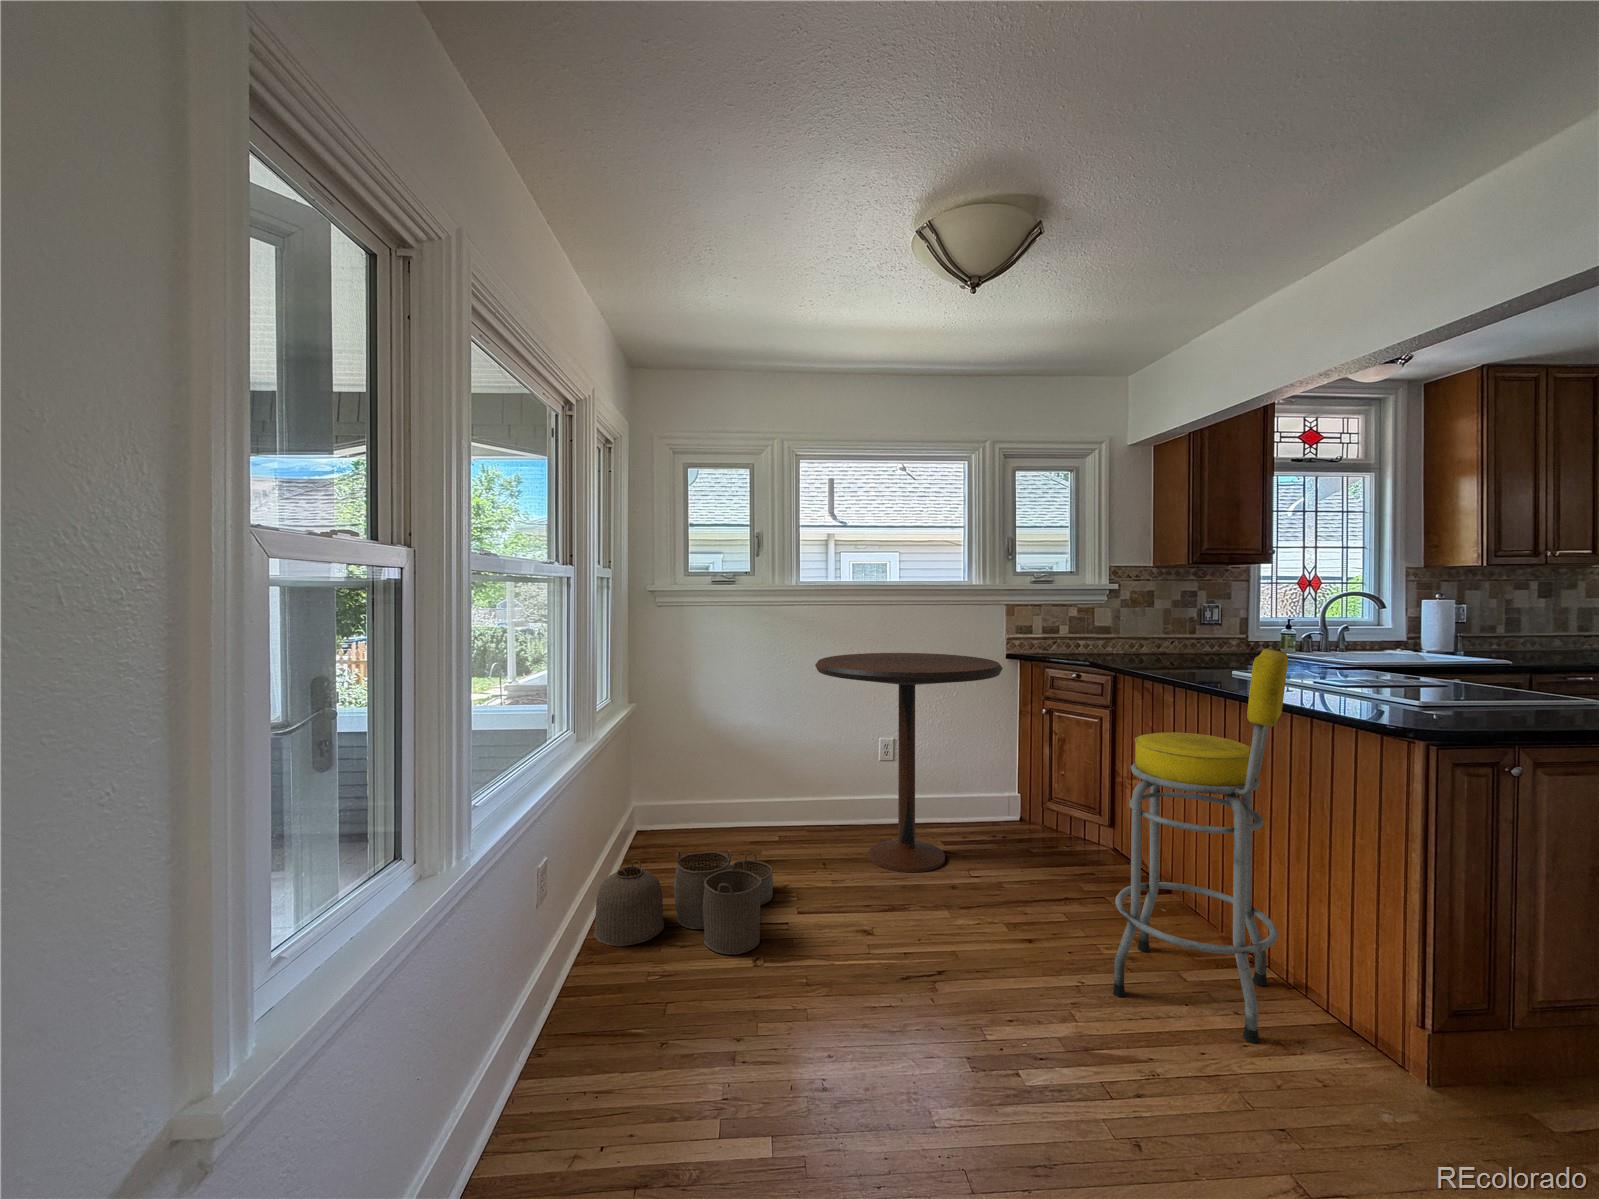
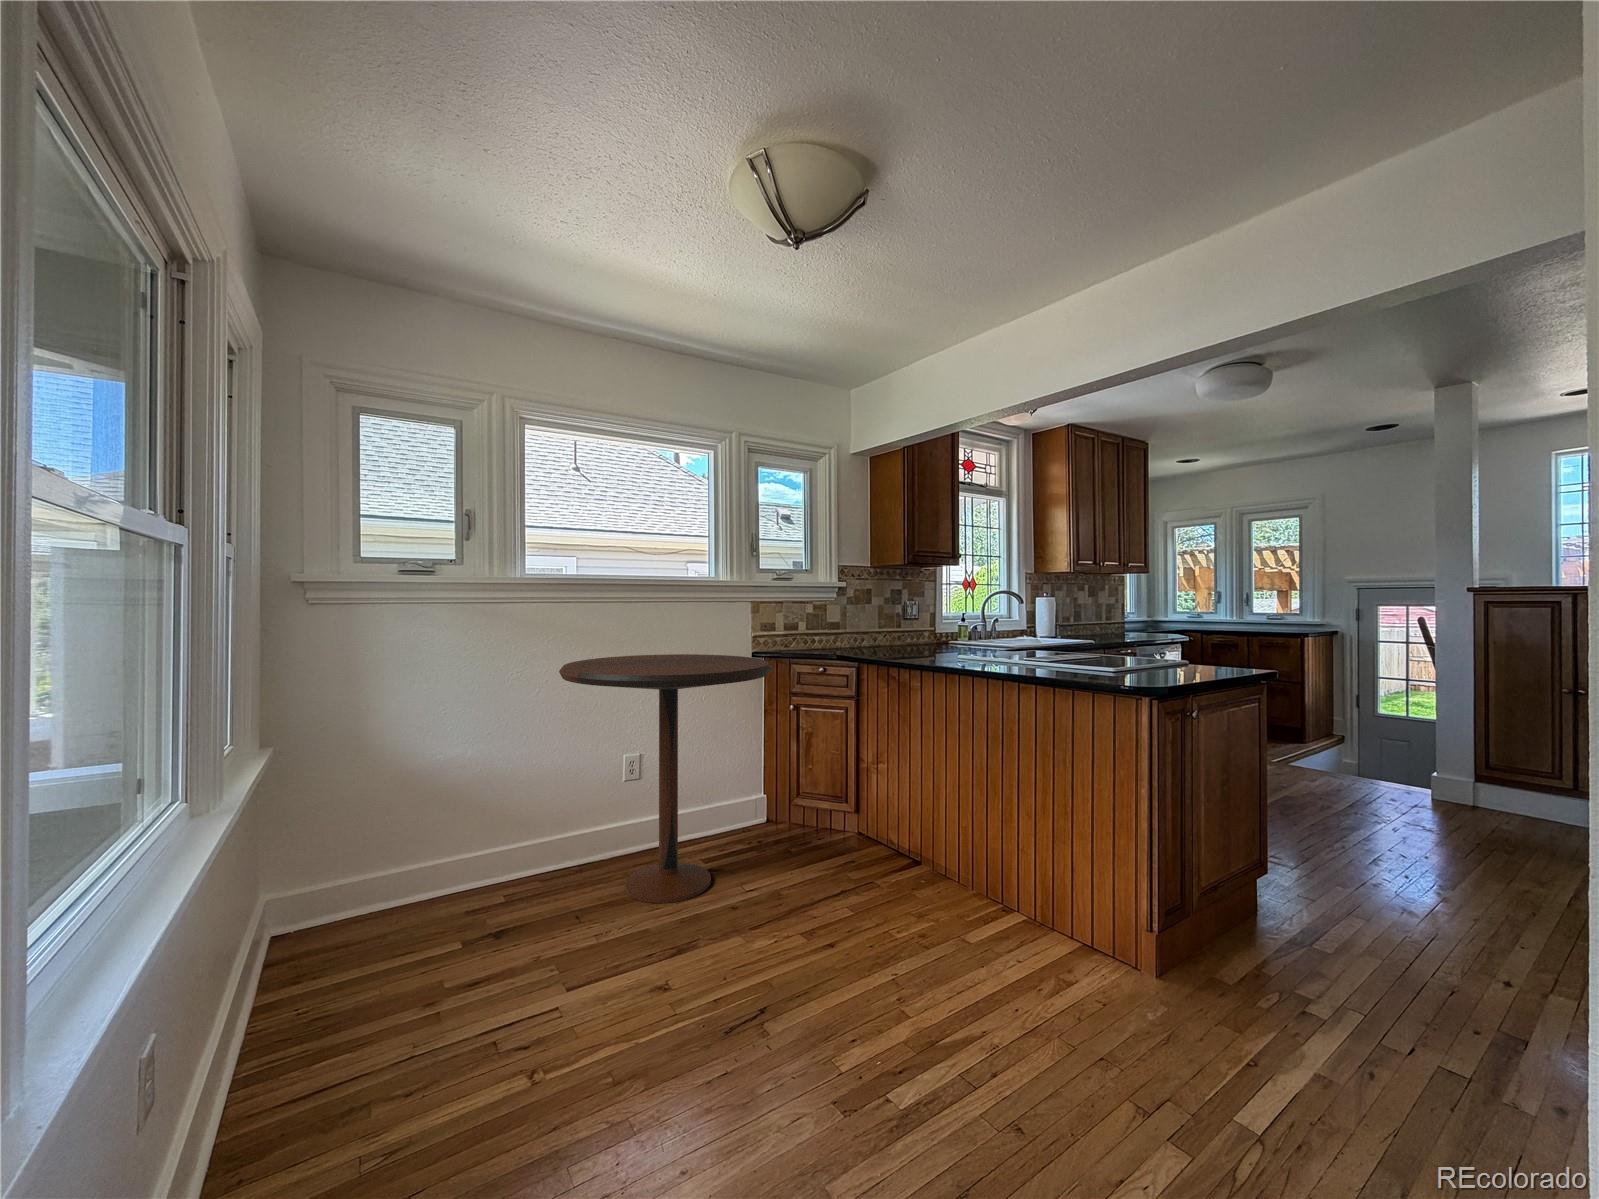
bar stool: present [1113,648,1288,1044] -> none [918,632,1072,997]
woven basket: present [594,850,773,955] -> none [239,923,532,1132]

